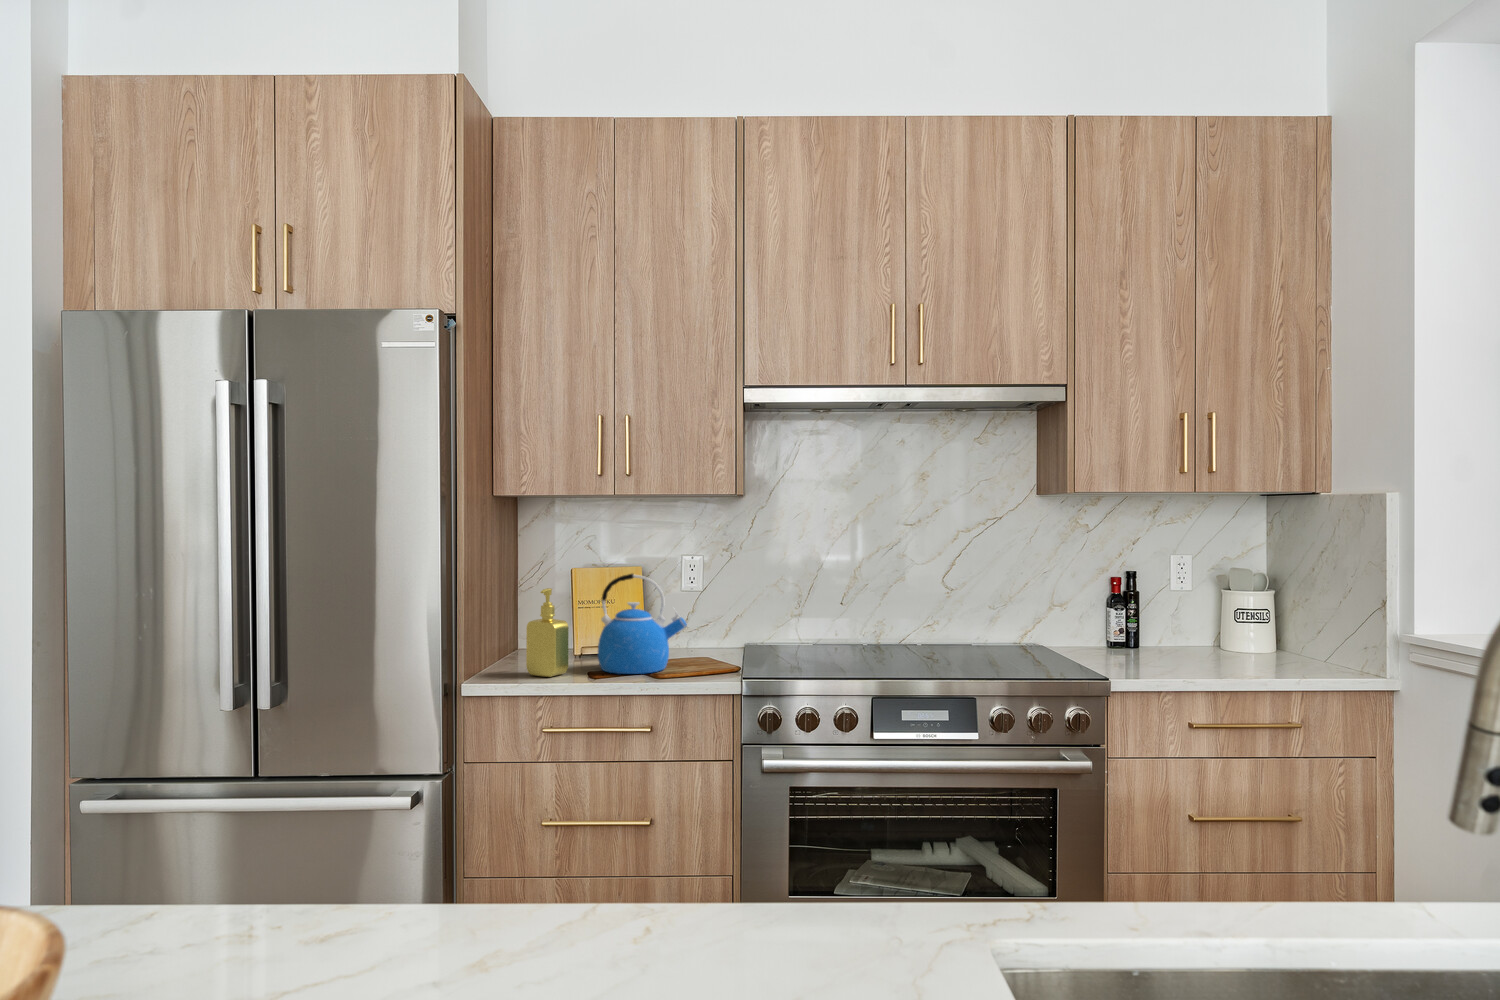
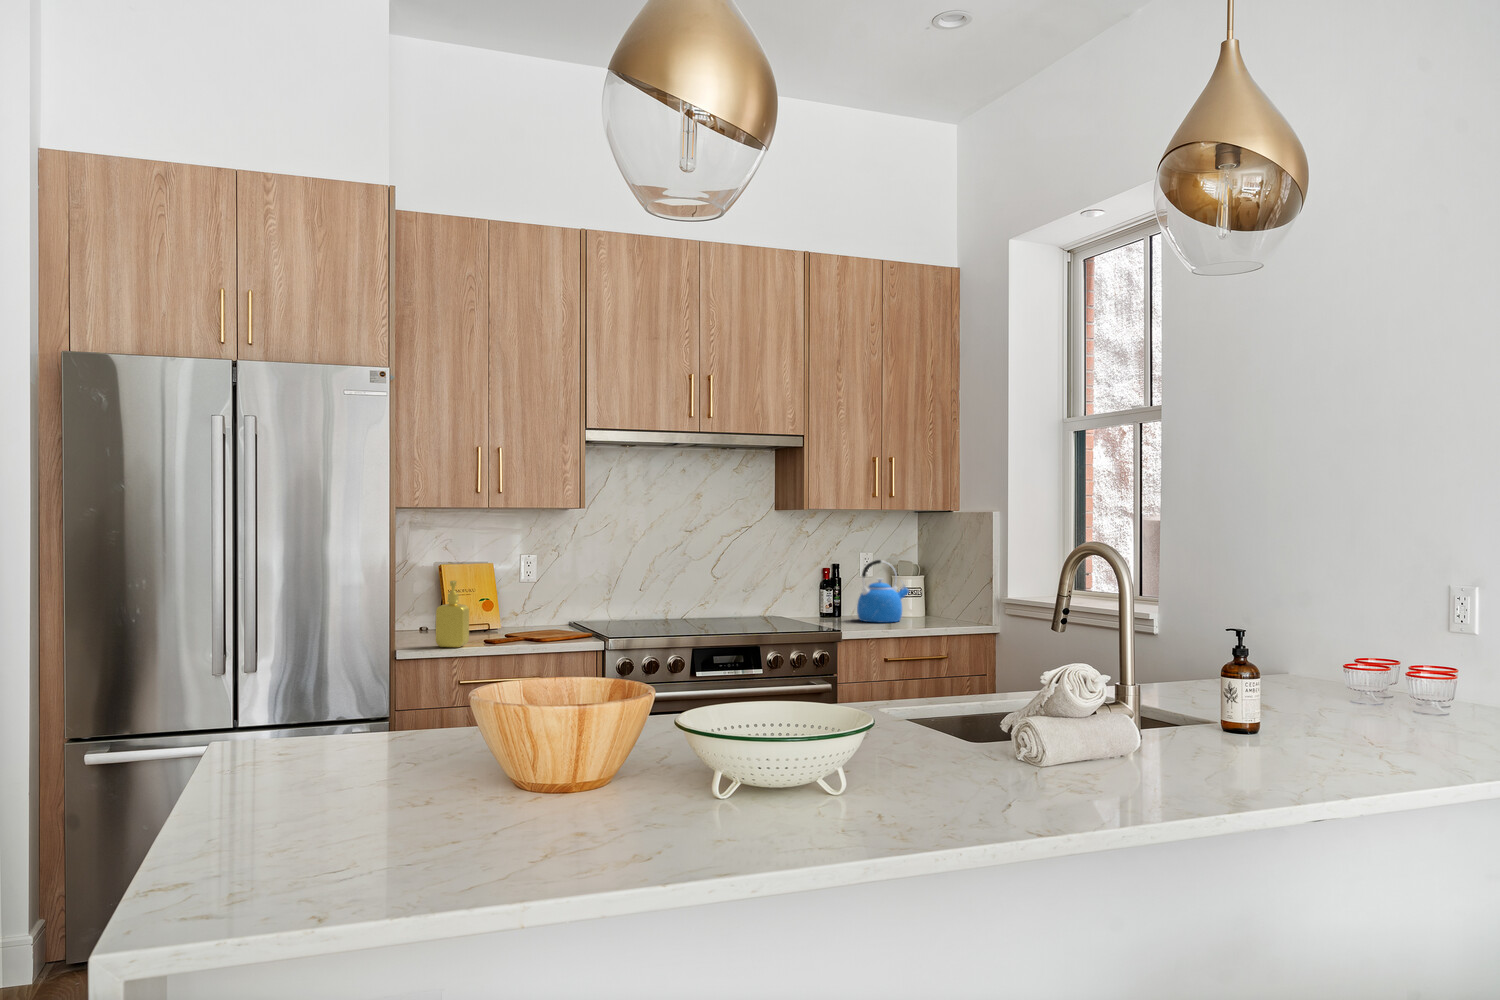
kettle: present [598,574,686,674] -> present [857,560,909,622]

